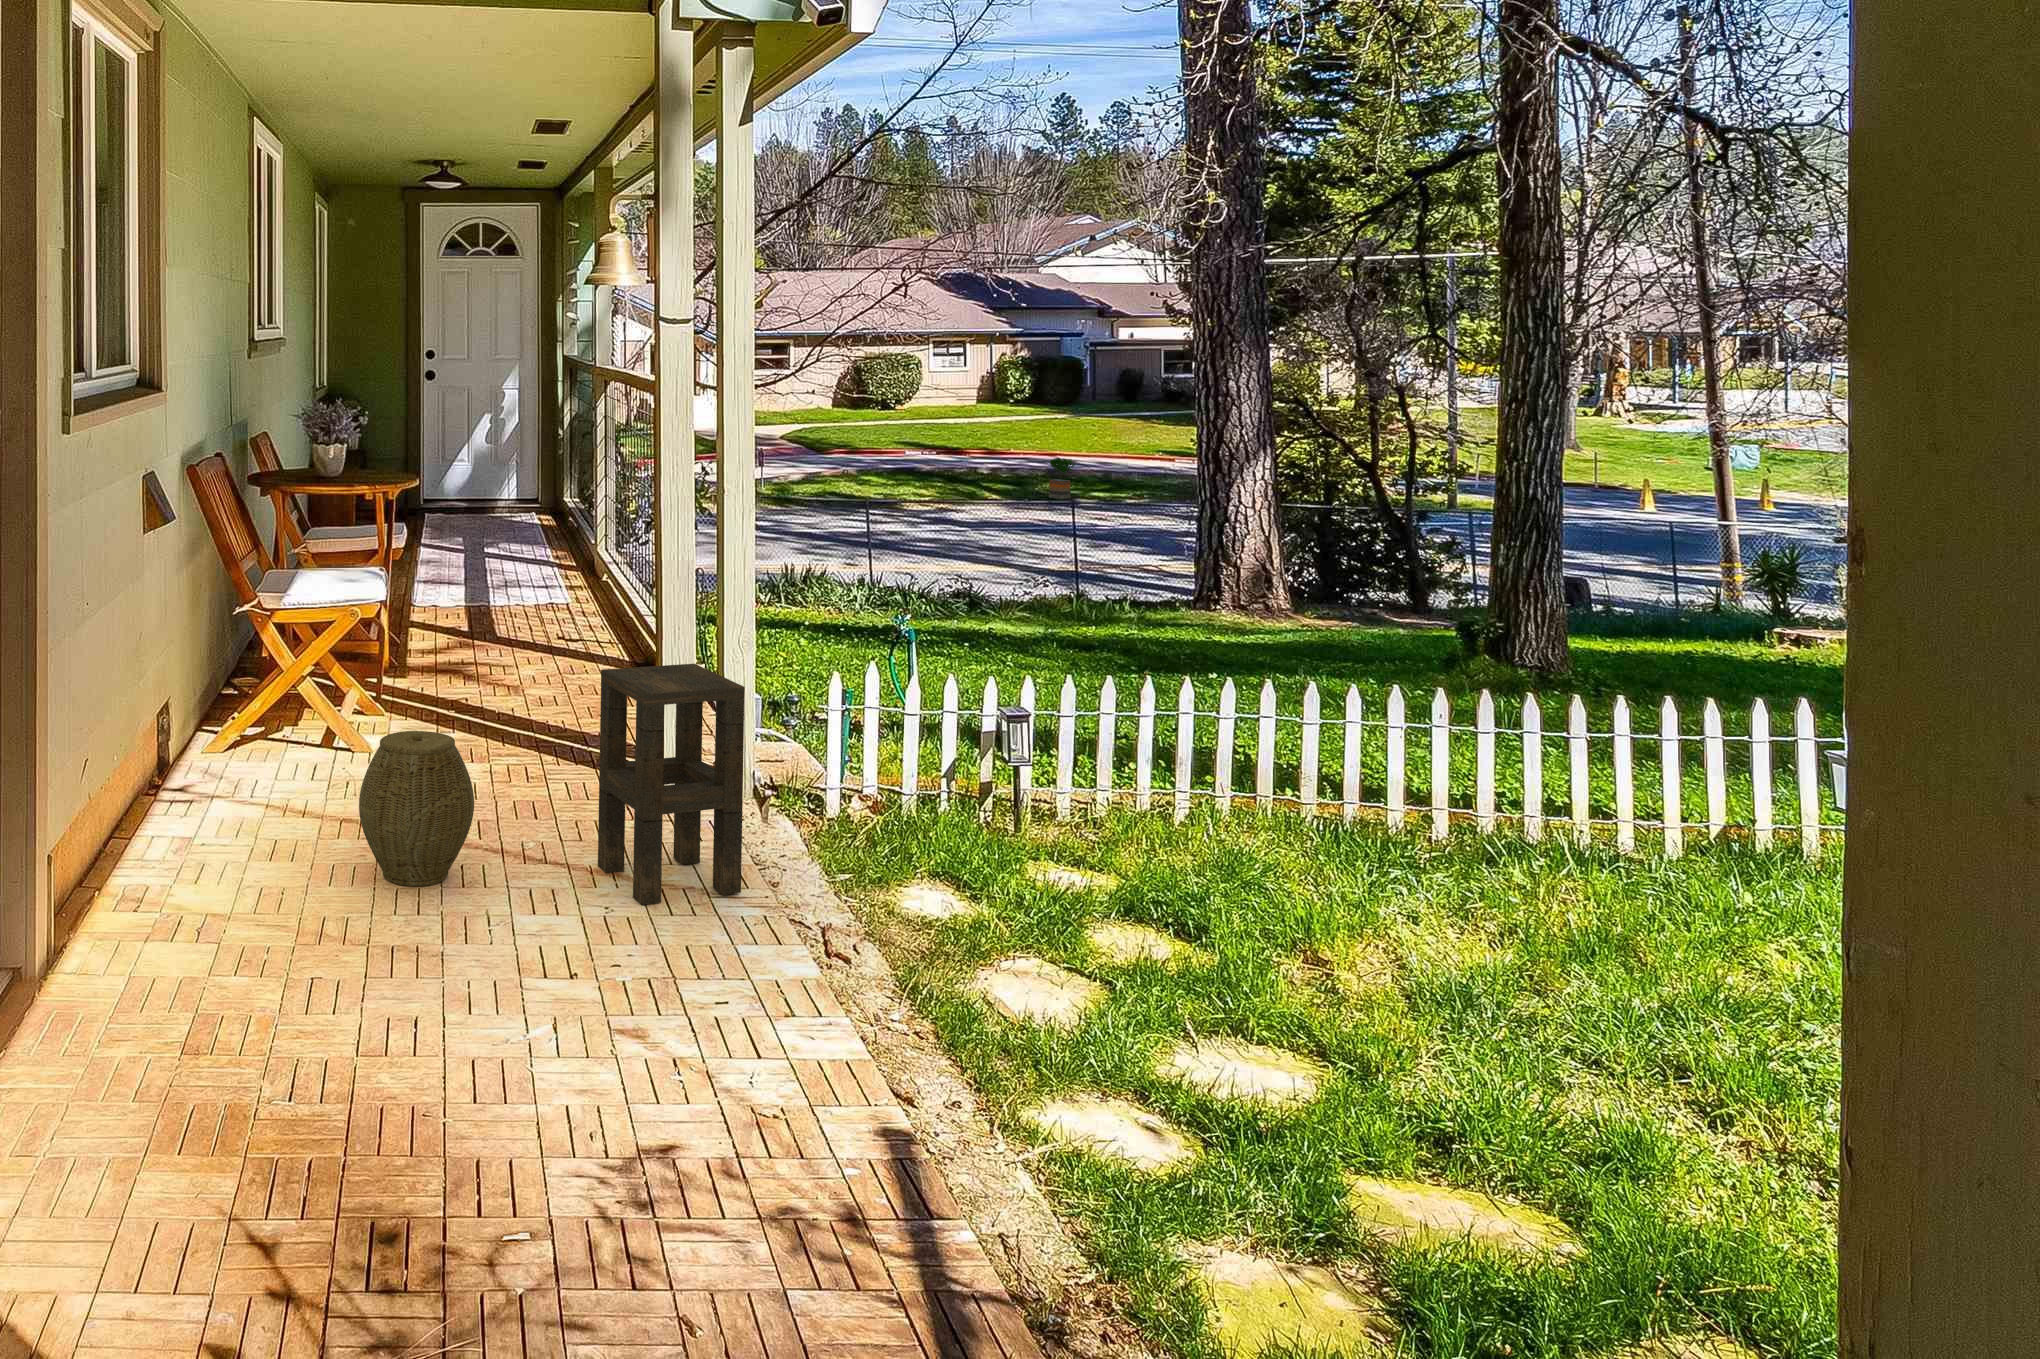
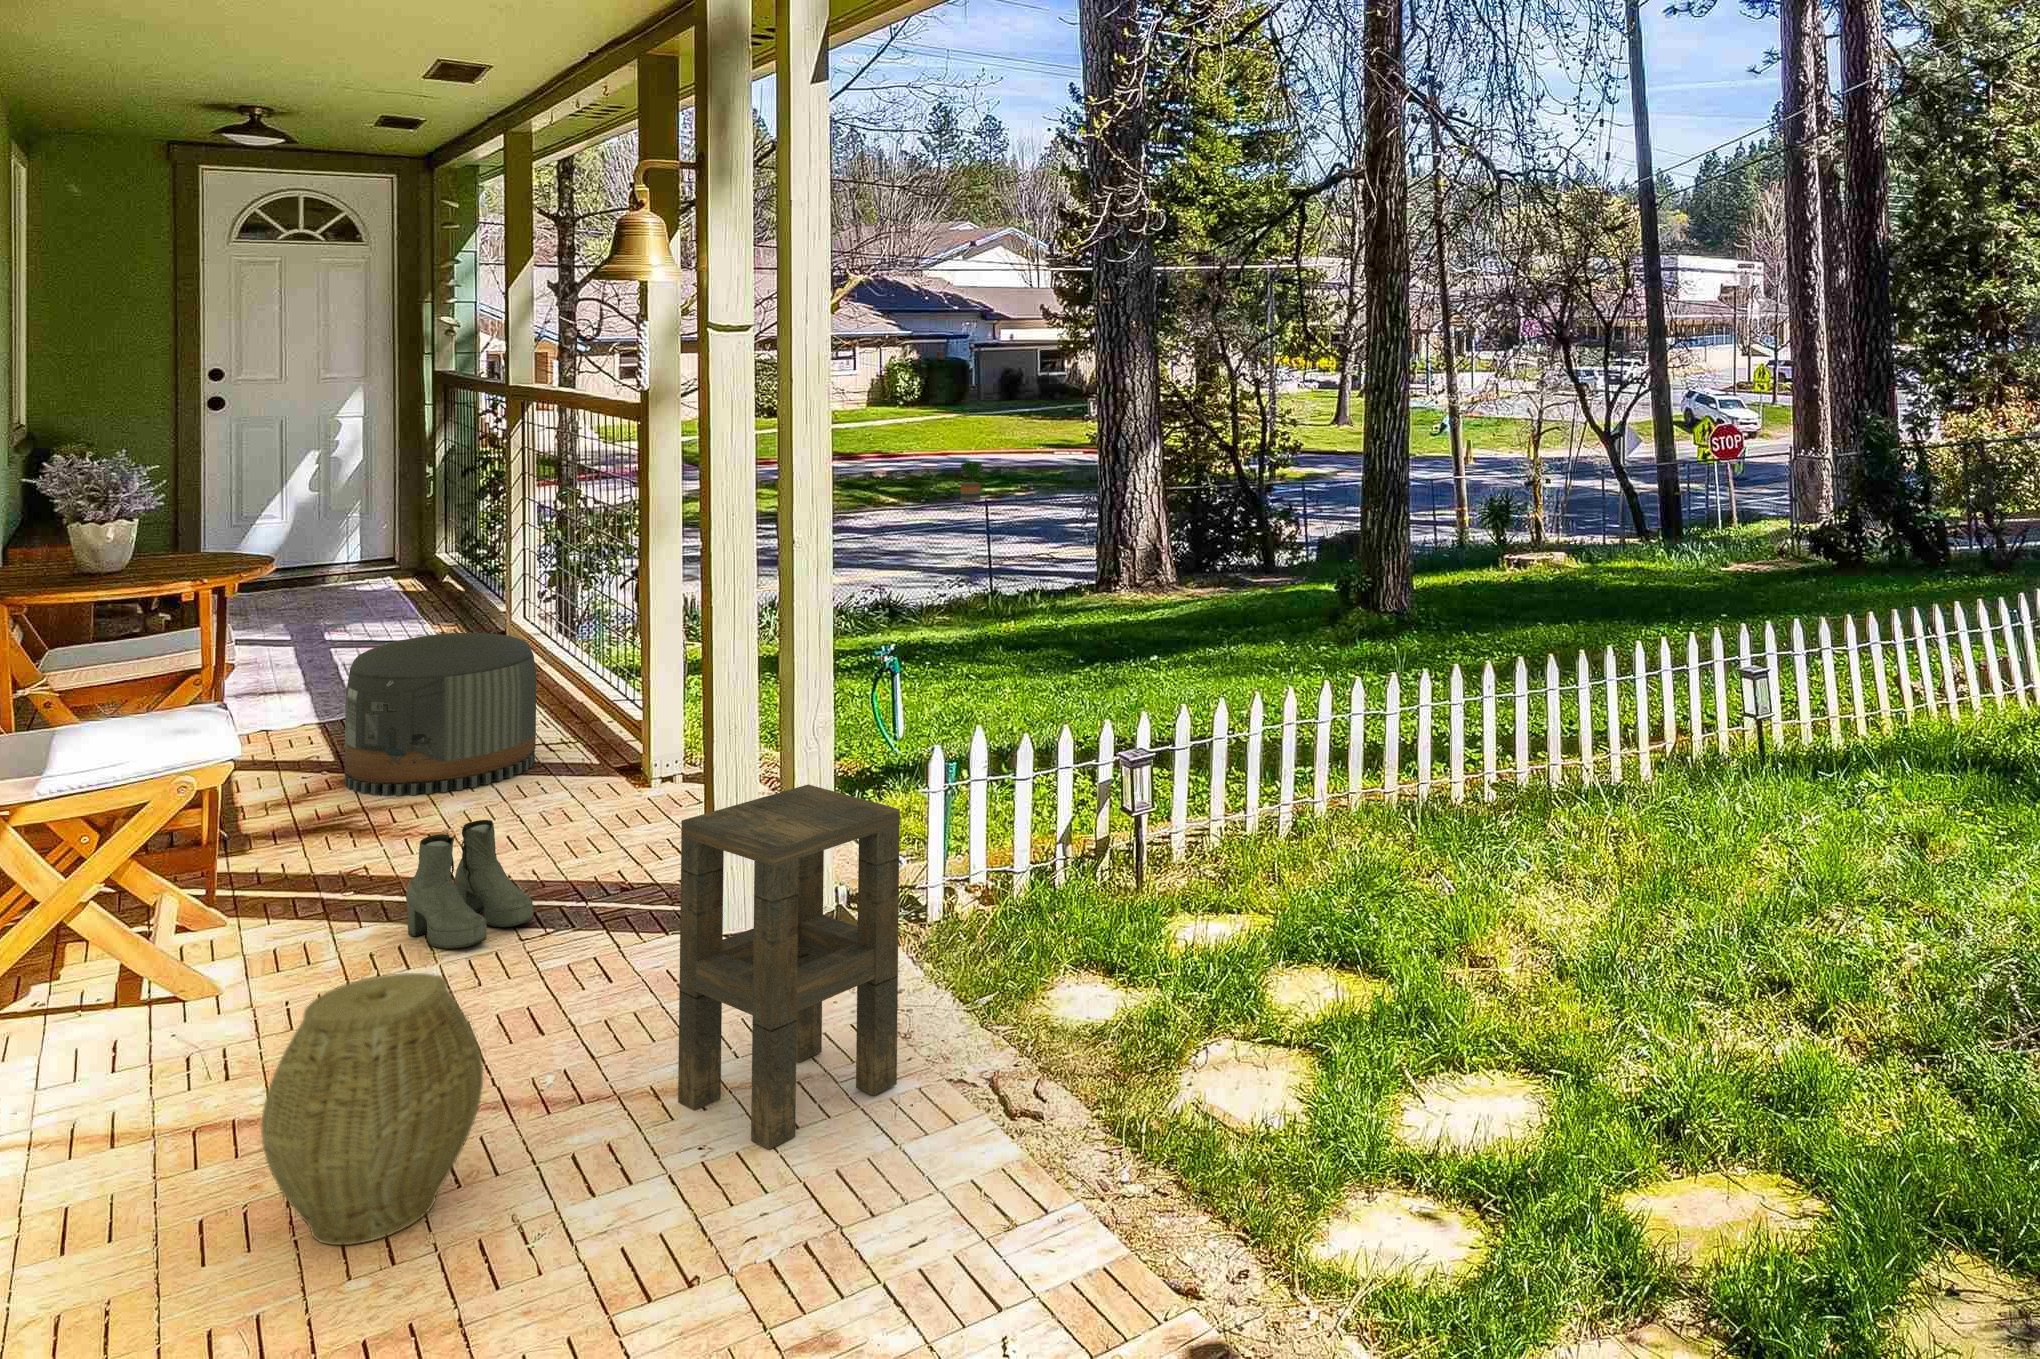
pouf: none [467,549,587,662] -> present [345,633,537,796]
boots: none [475,672,549,754] -> present [406,820,533,949]

